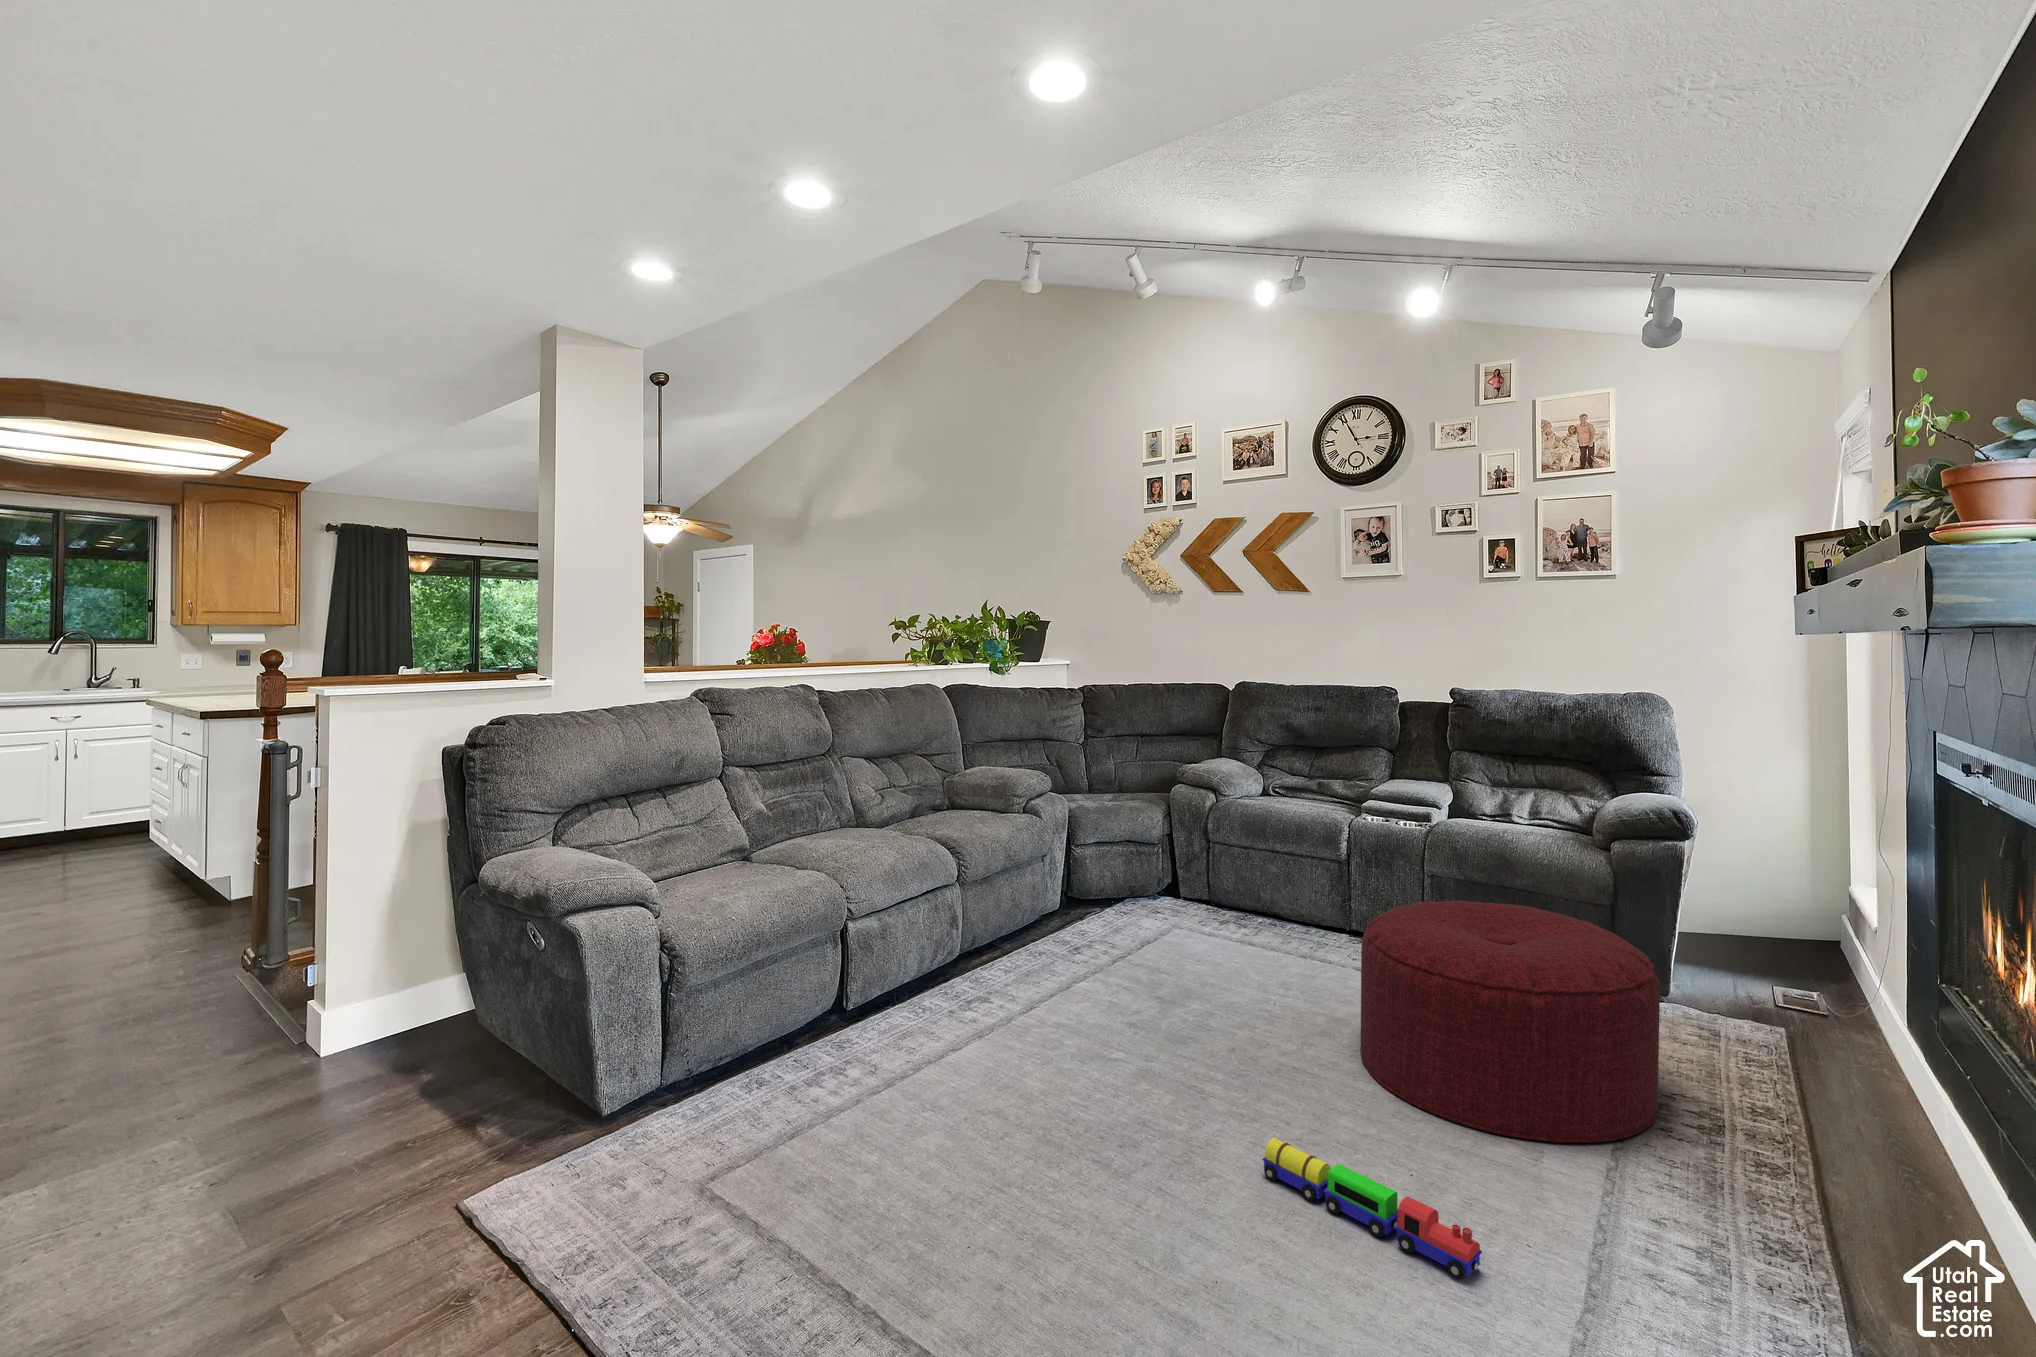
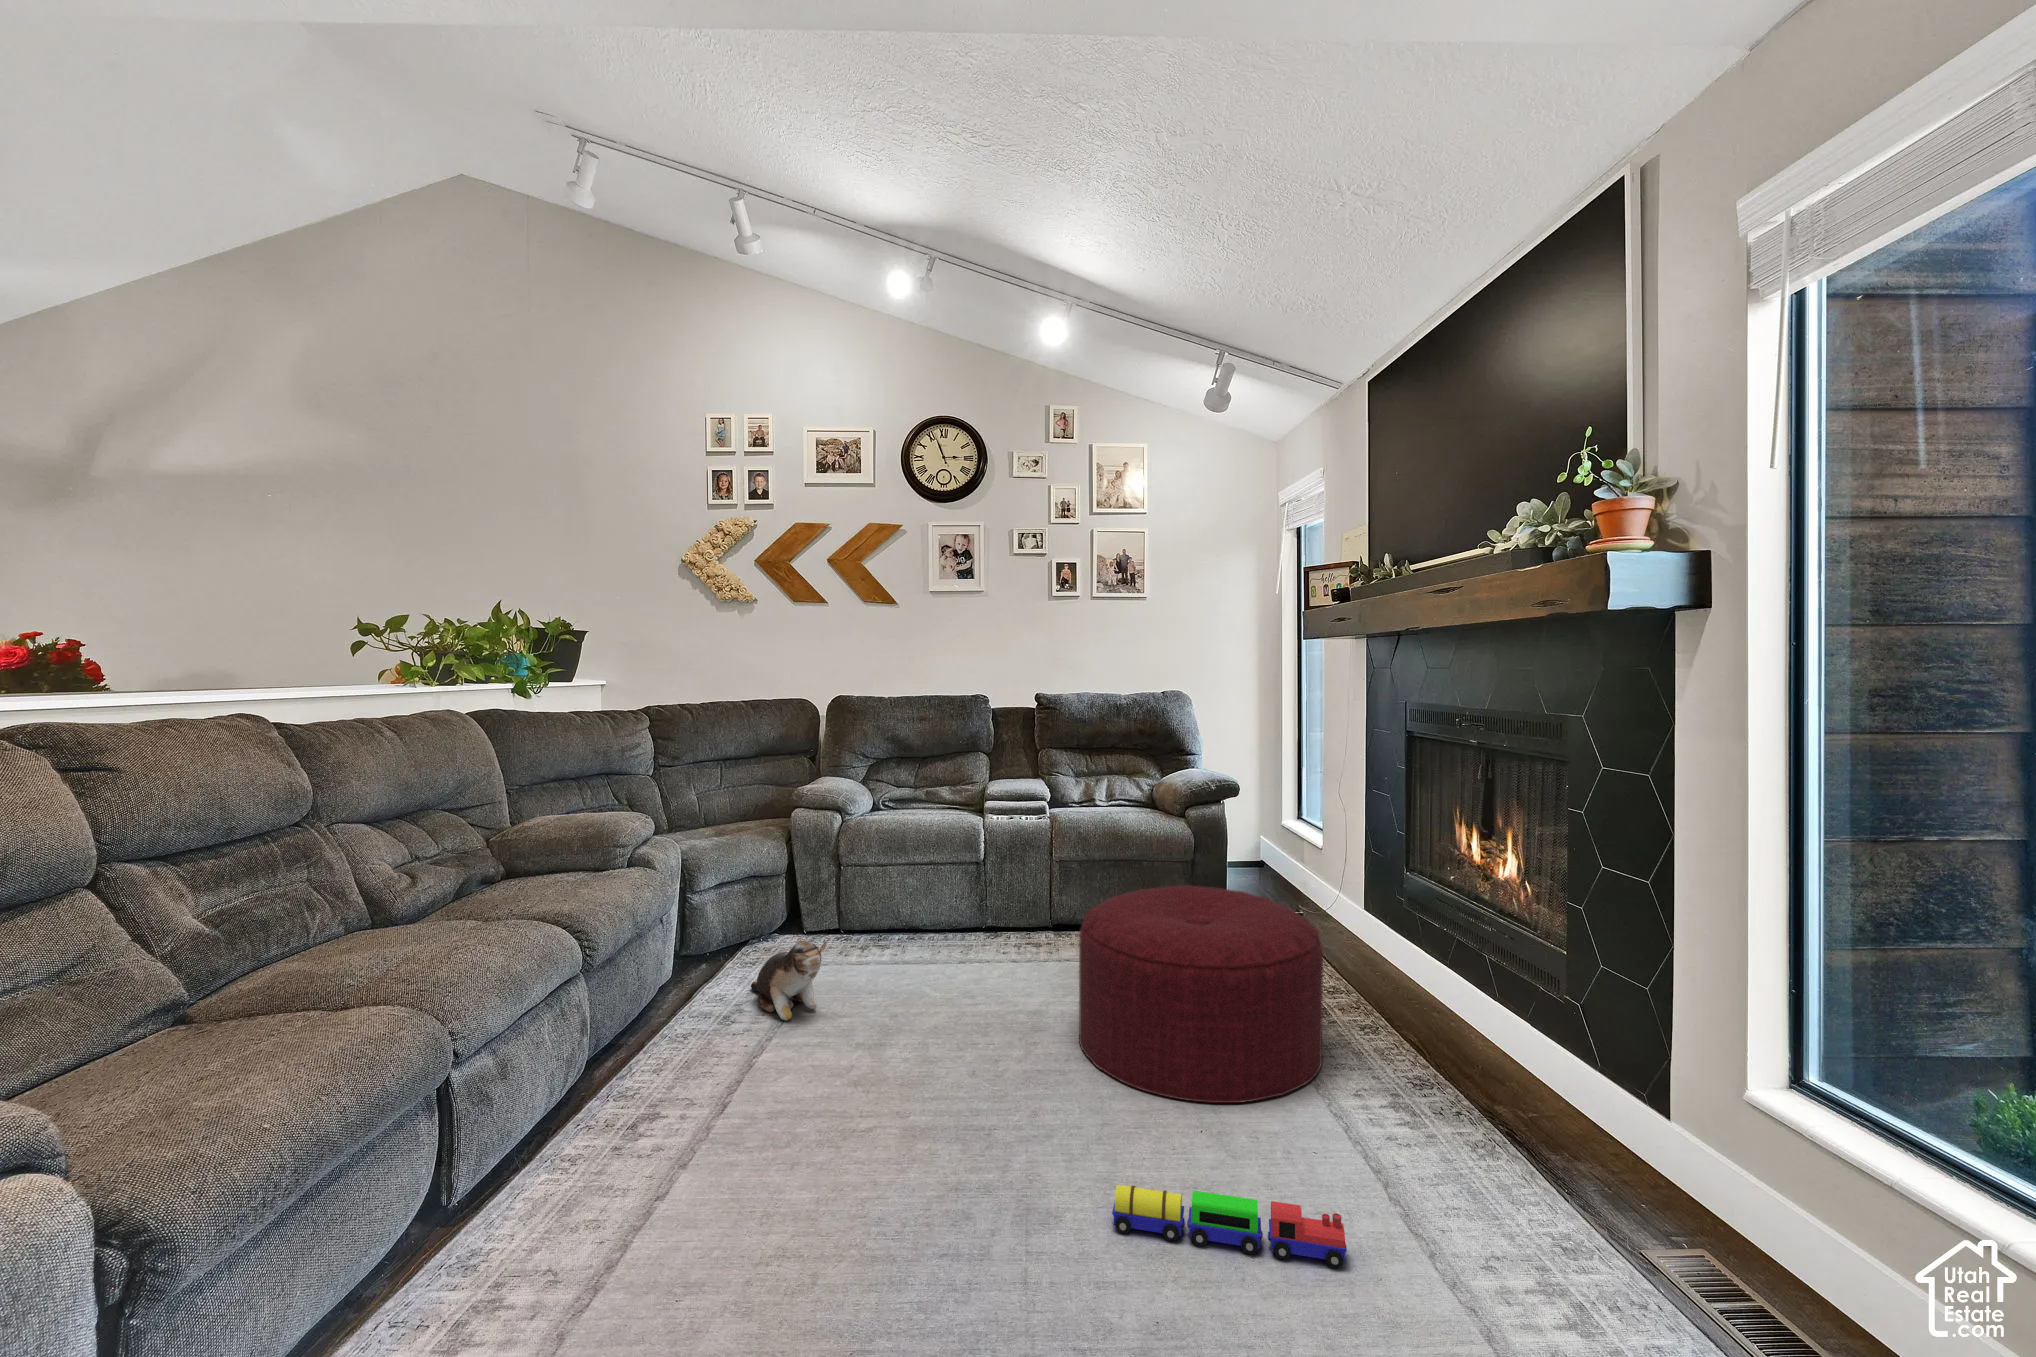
plush toy: none [1104,895,1150,961] -> present [751,941,827,1020]

